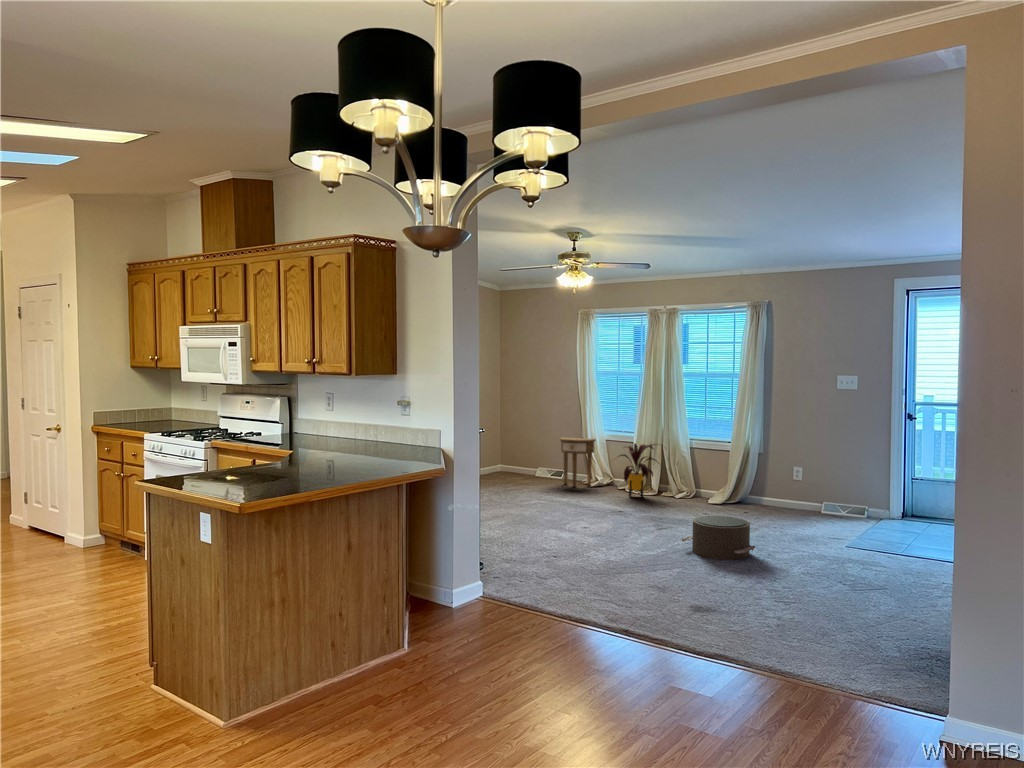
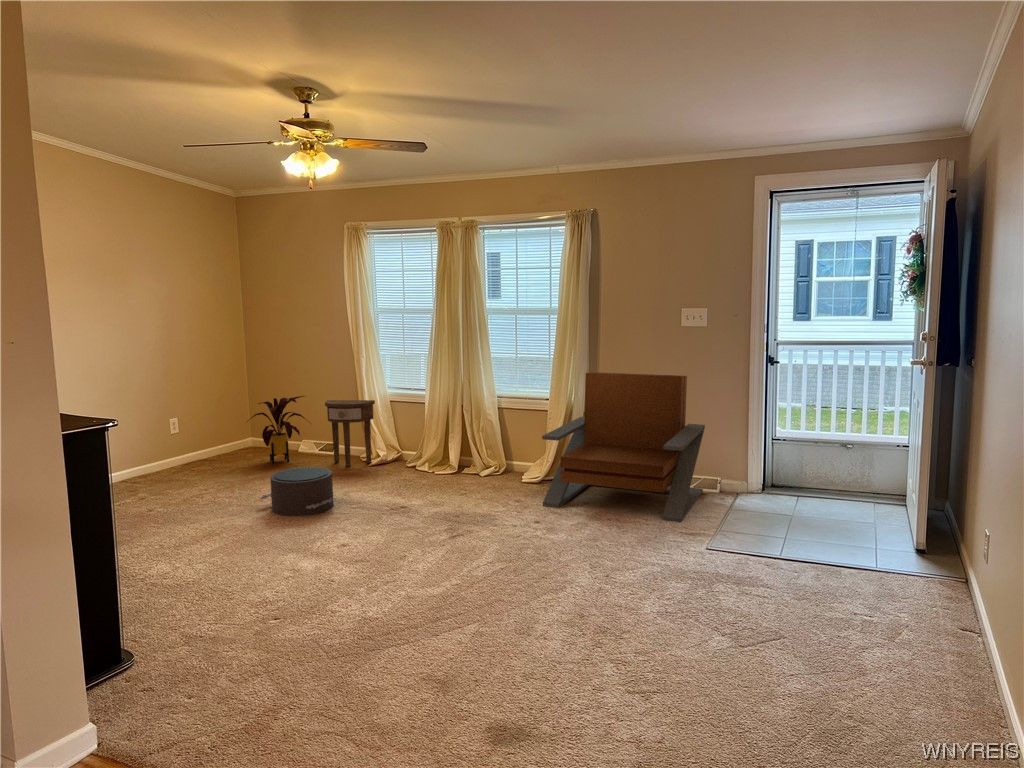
lounge chair: none [722,421,855,532] -> present [542,372,705,522]
house plant: present [620,444,657,498] -> present [248,396,305,464]
pouf: present [680,516,755,560] -> present [261,467,334,516]

